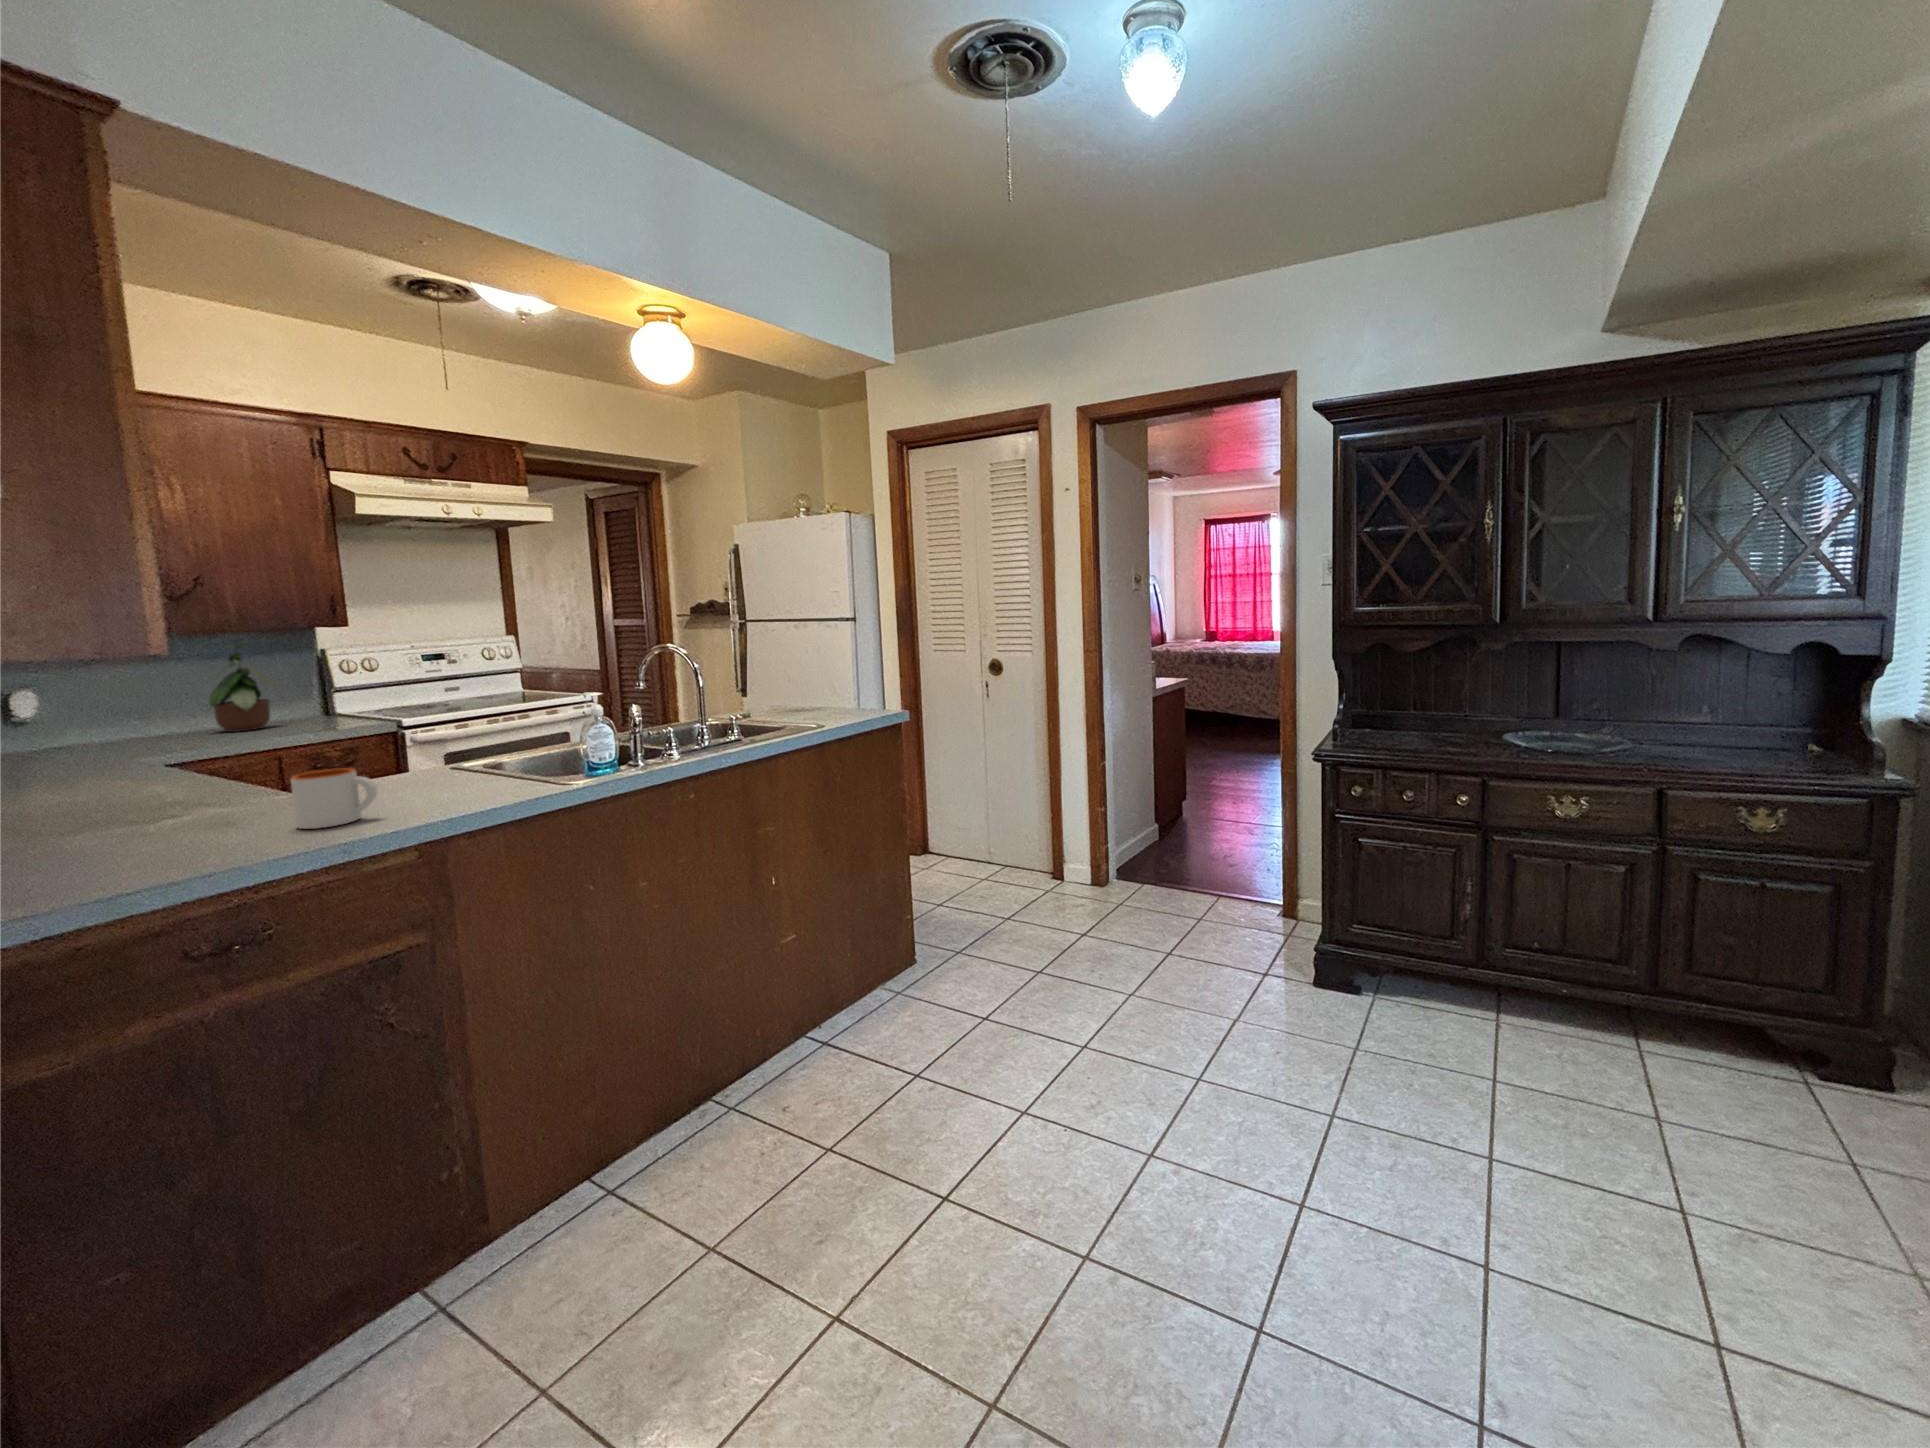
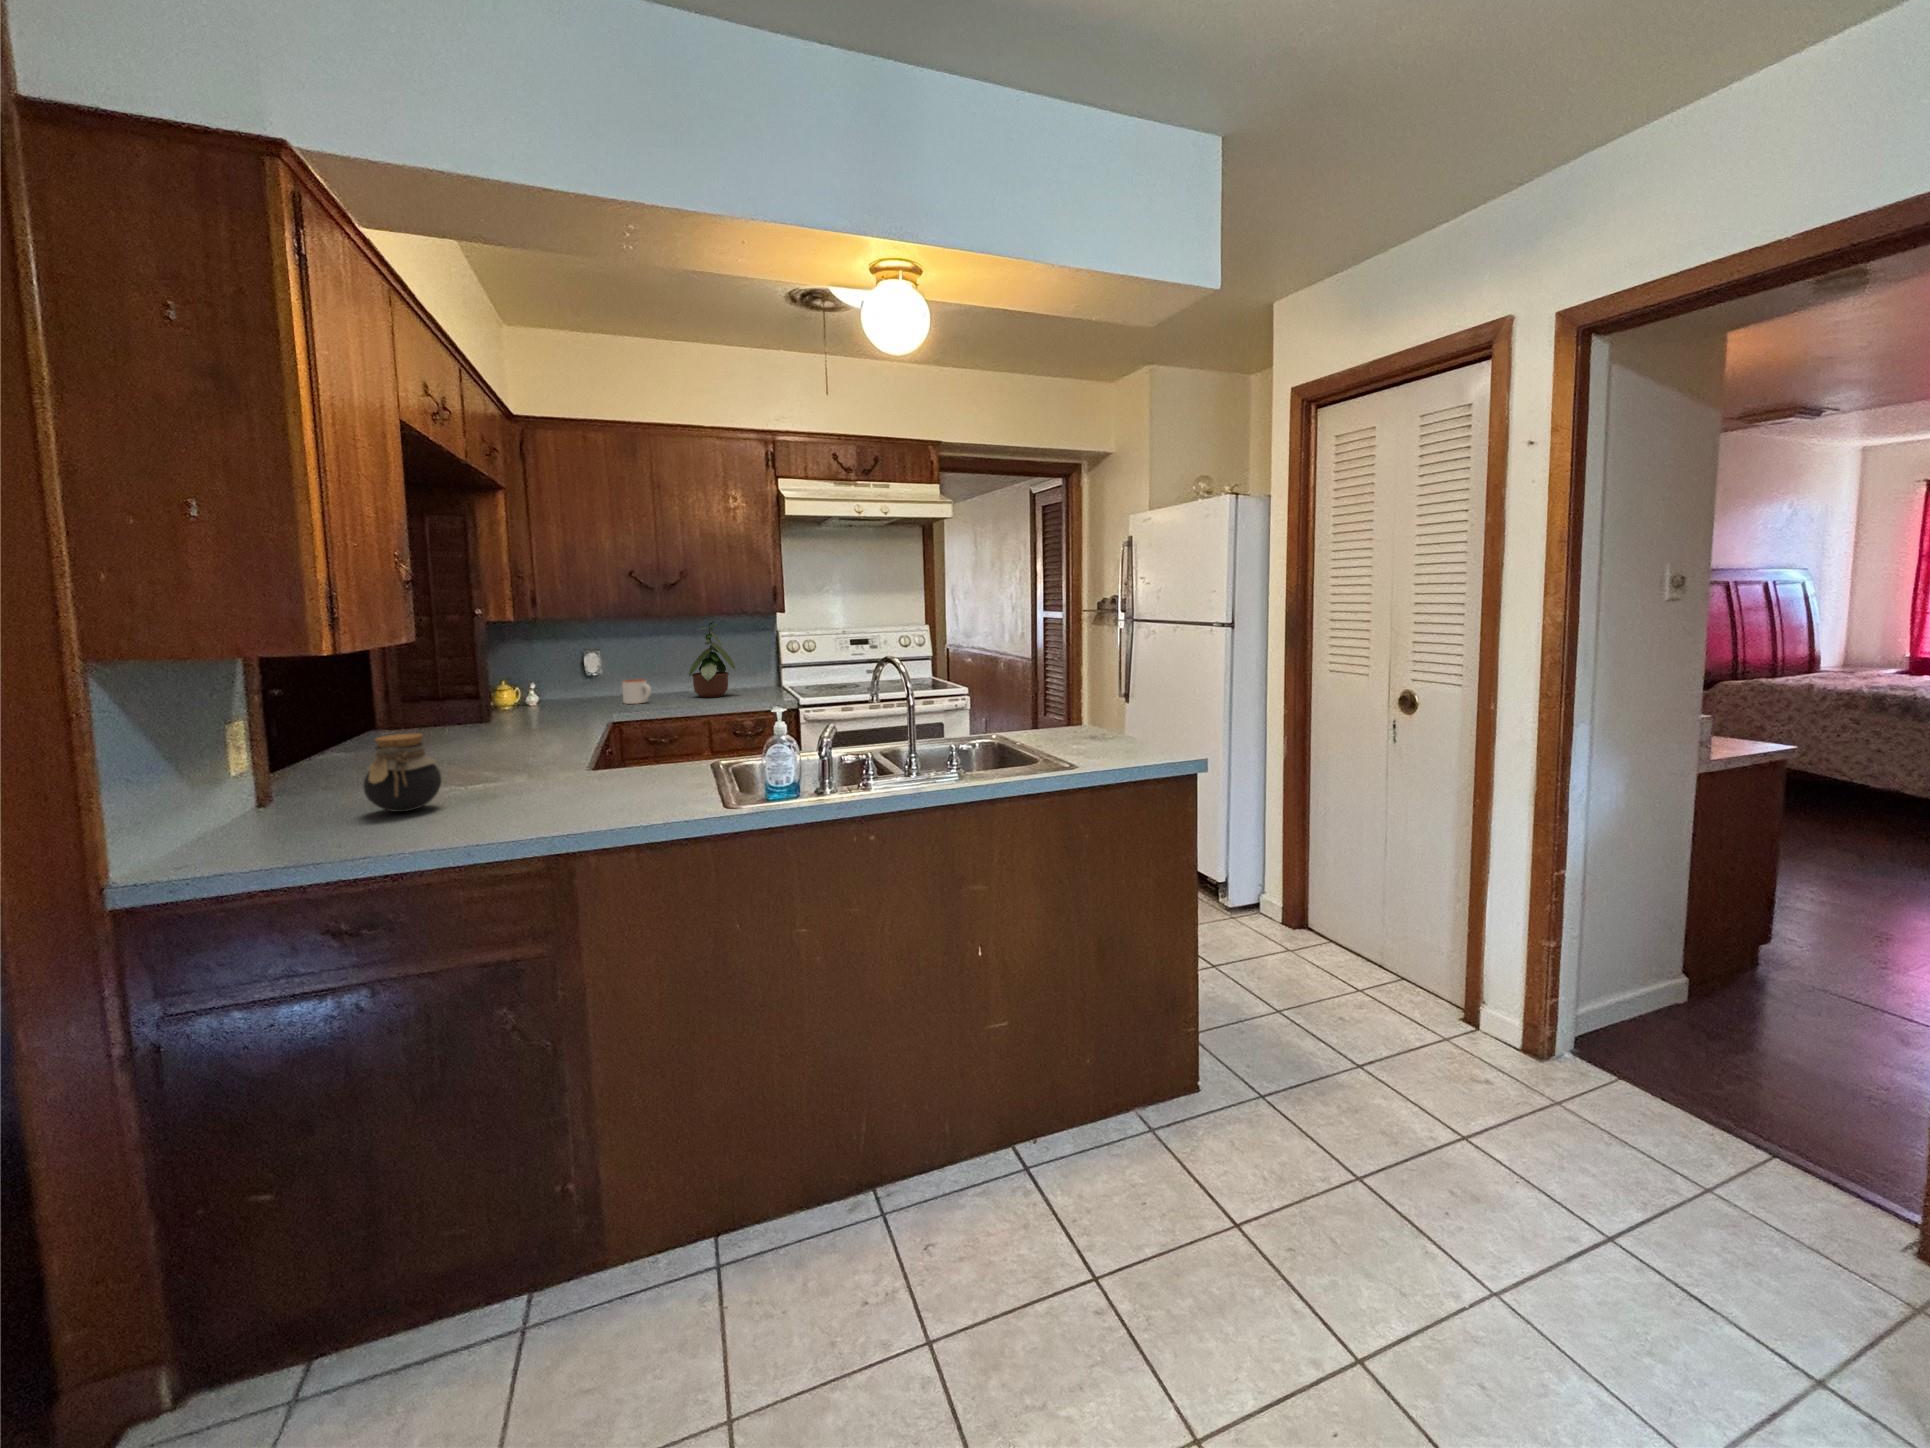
jar: none [95,752,201,843] -> present [363,733,442,812]
mug: present [290,768,377,829] -> present [622,679,651,704]

